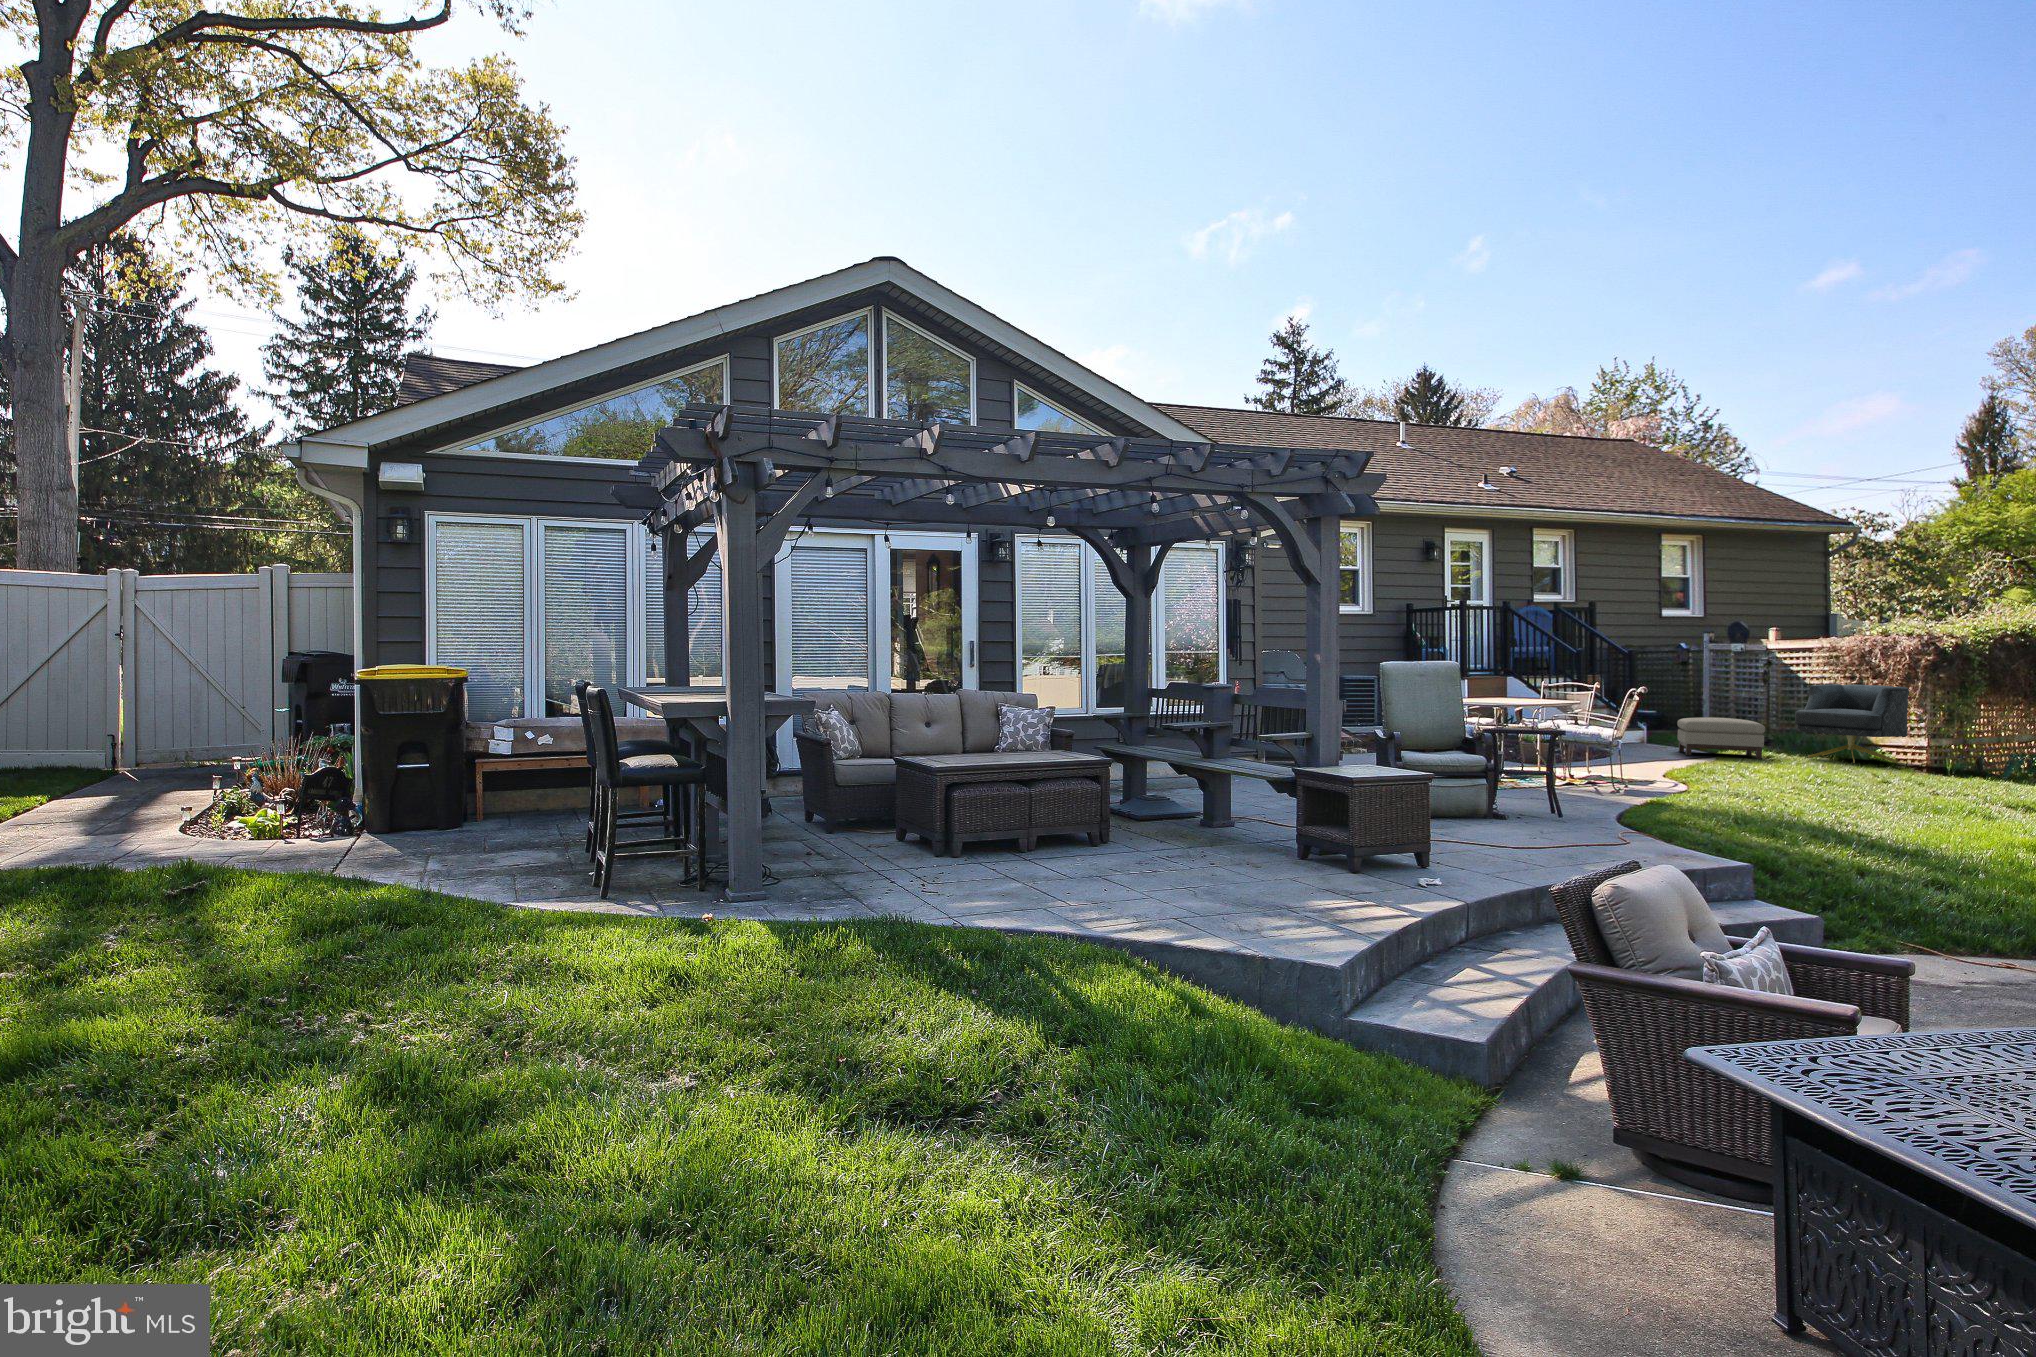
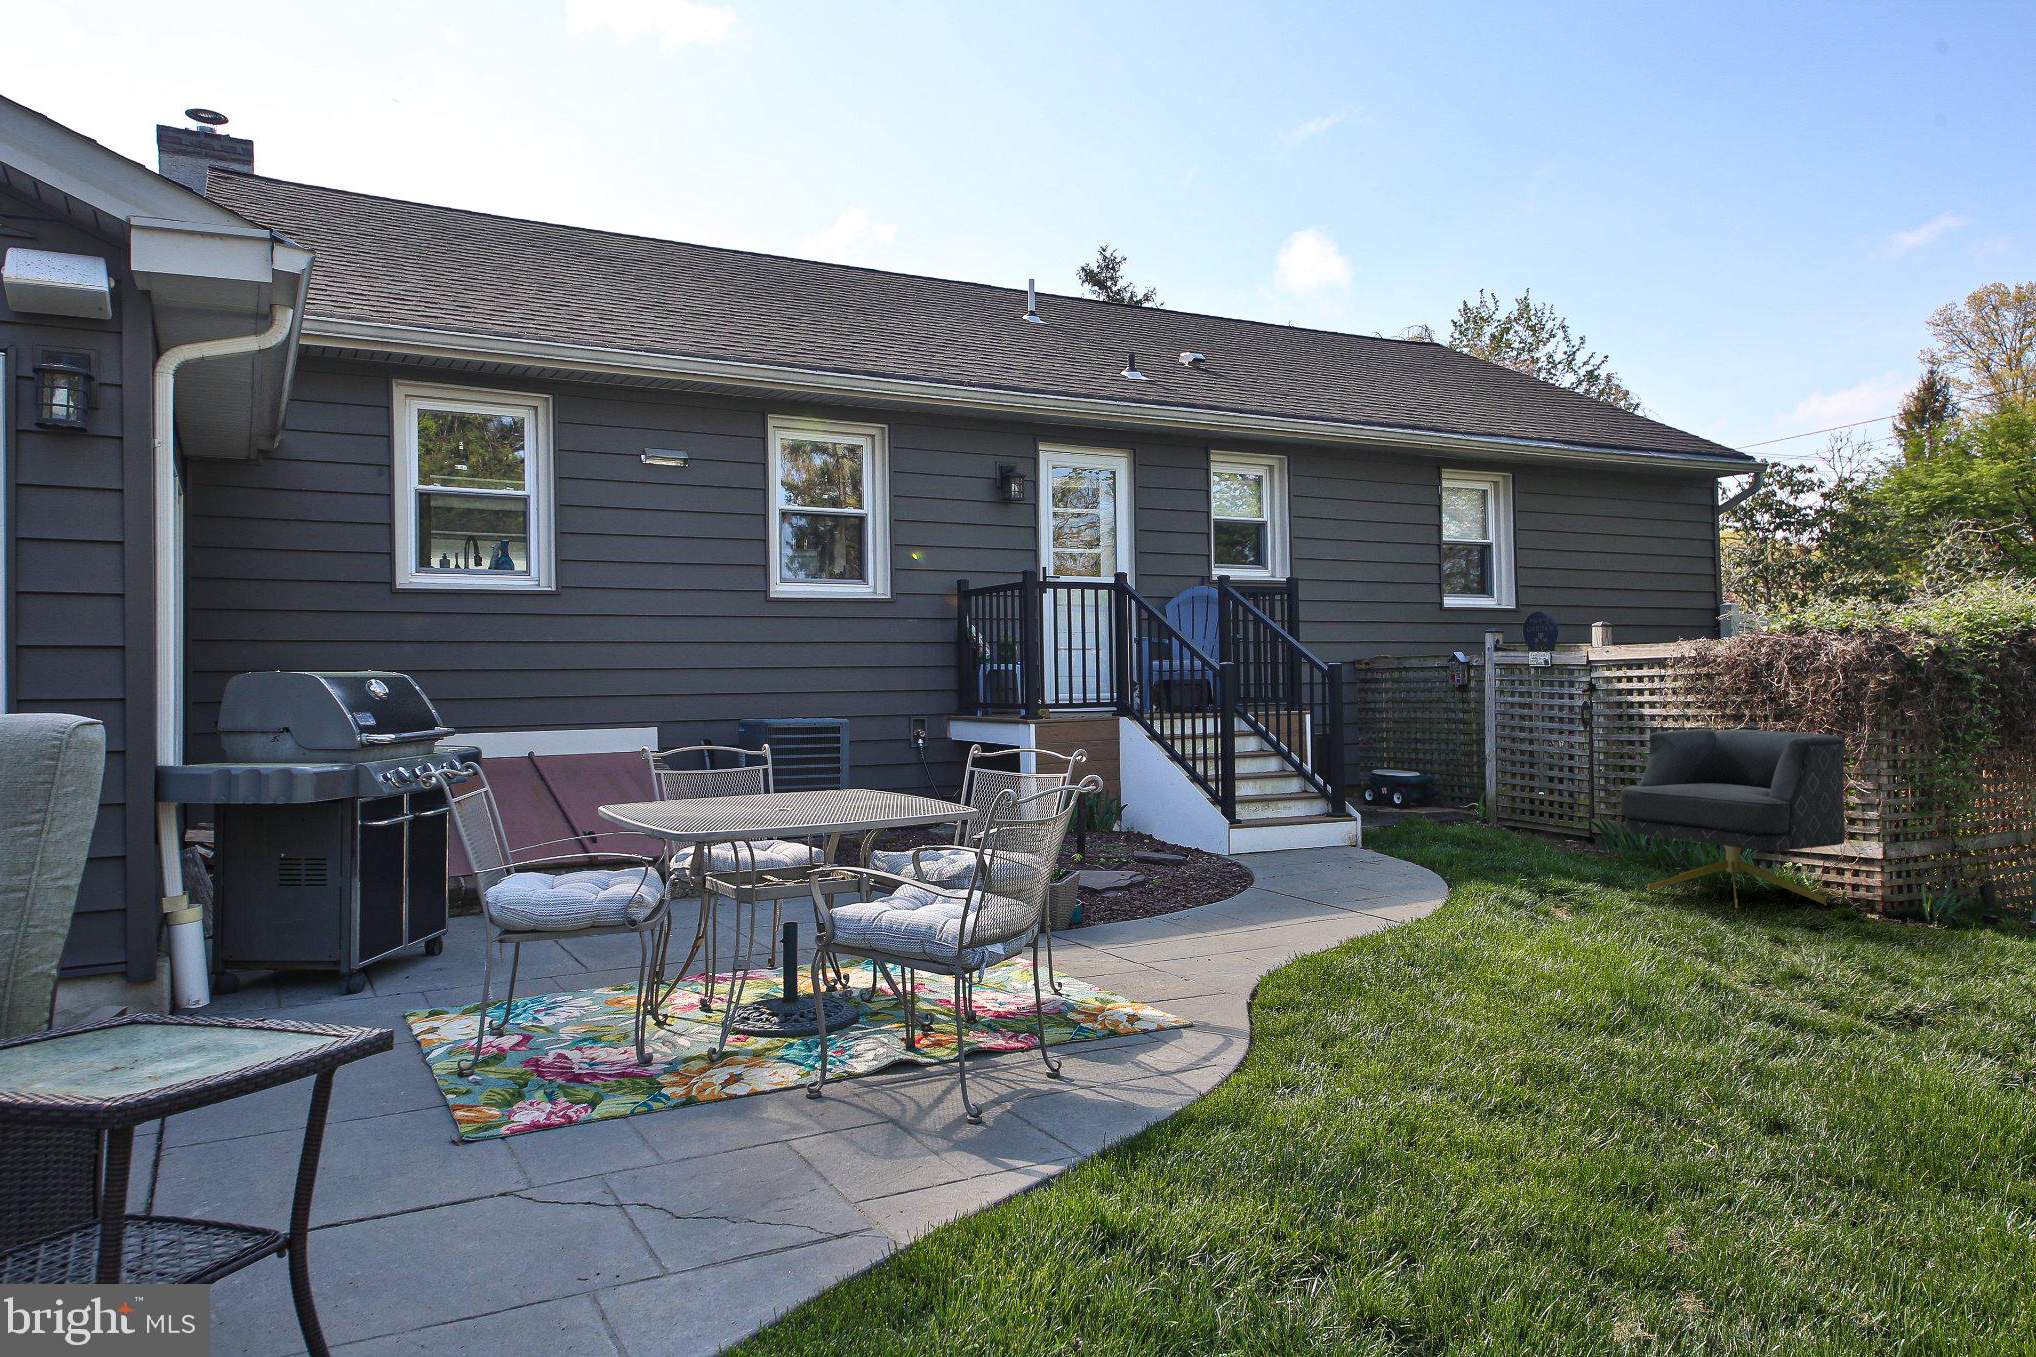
ottoman: present [1677,718,1765,759] -> none [1395,805,1554,898]

